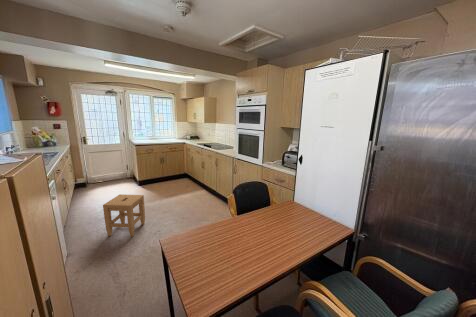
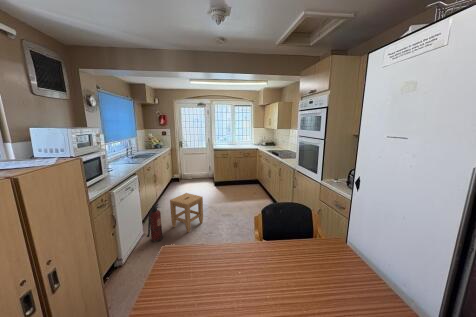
fire extinguisher: none [79,211,101,258] -> present [147,204,163,242]

